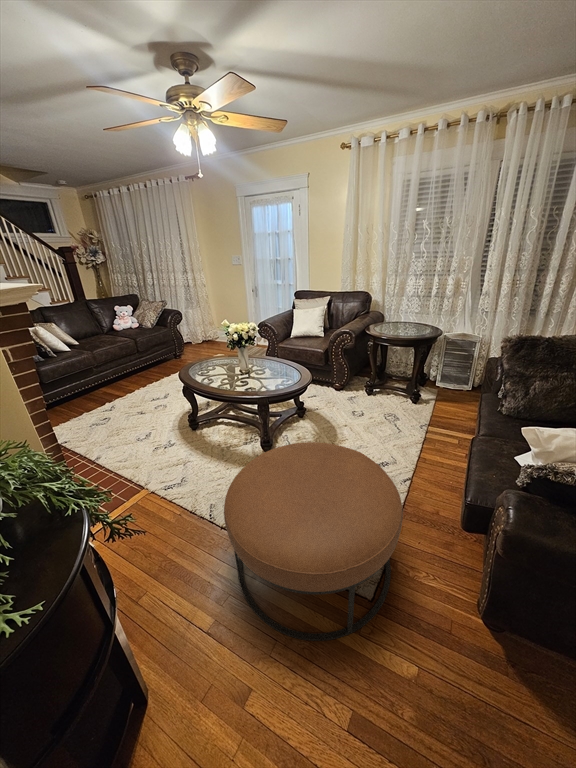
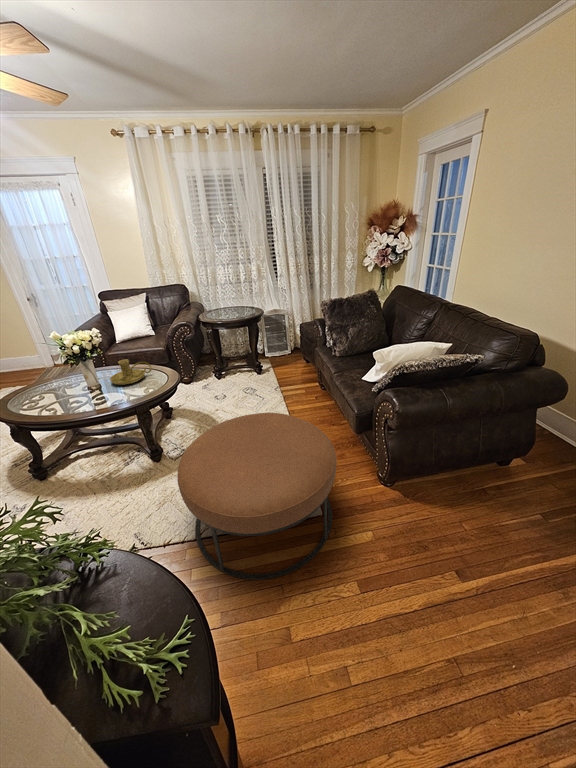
candle holder: none [258,354,293,376] -> present [110,359,152,385]

